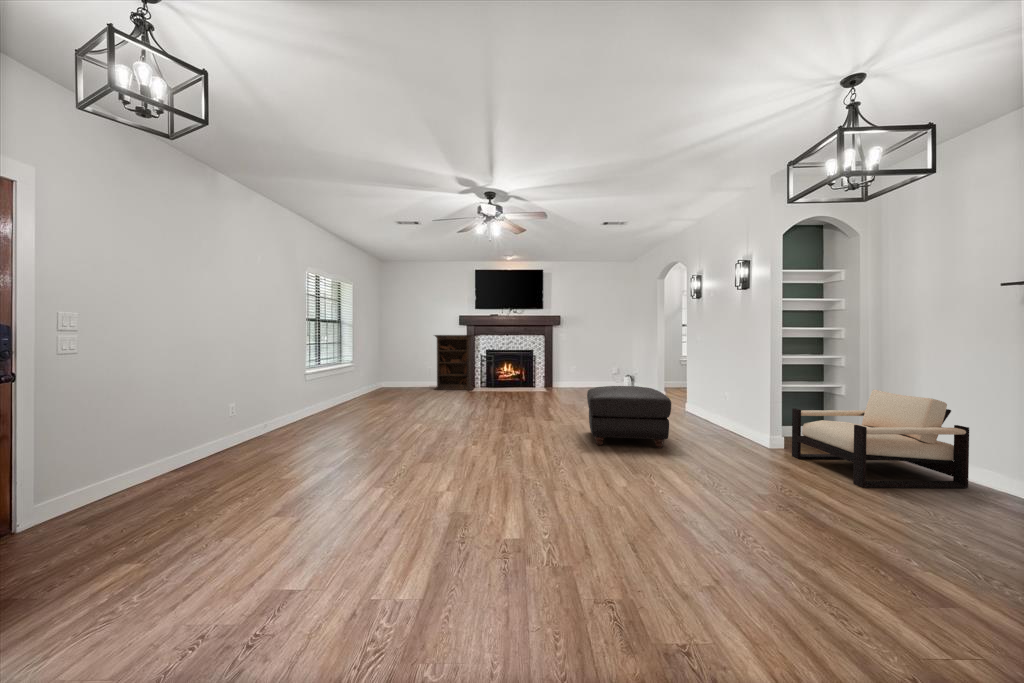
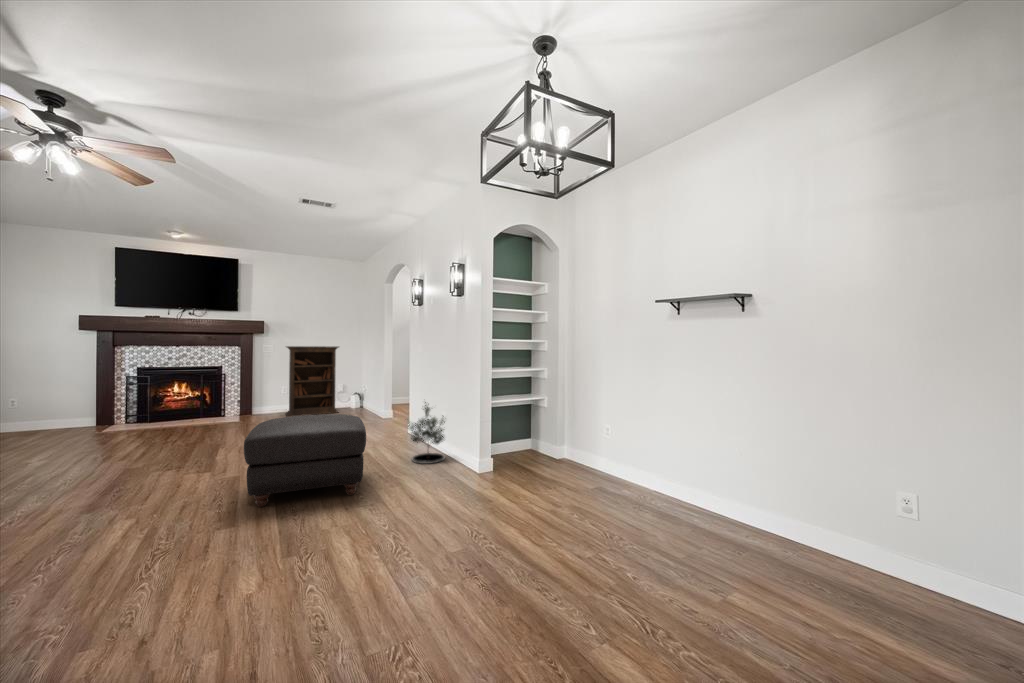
bookcase: present [435,335,474,390] -> present [285,346,338,417]
potted tree: none [692,380,733,436] -> present [408,402,445,464]
armchair: present [792,390,969,488] -> none [498,401,630,510]

